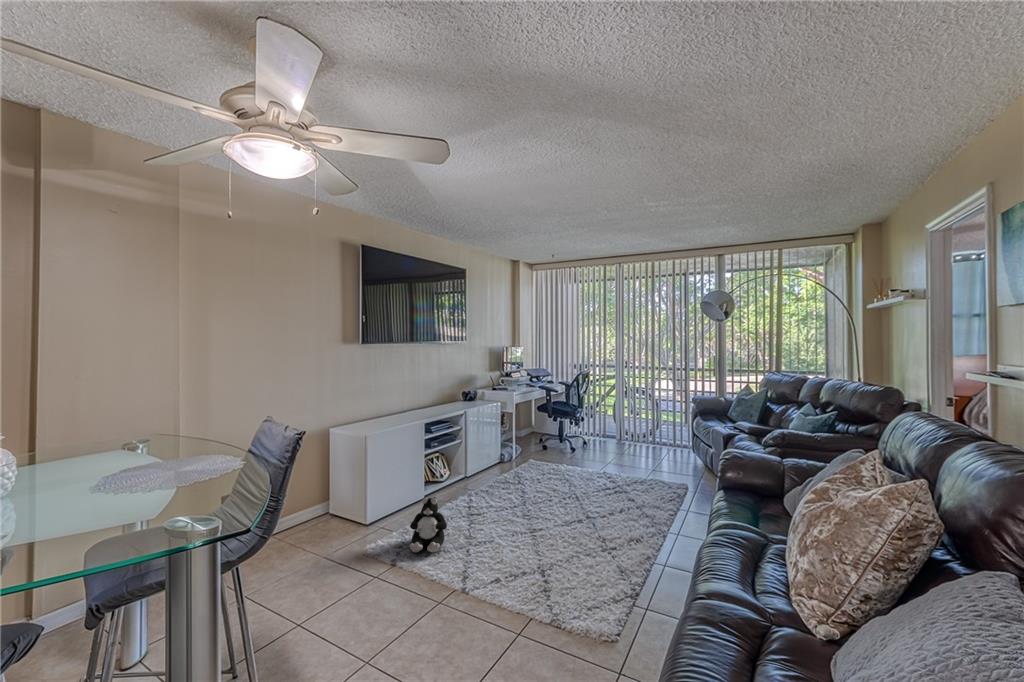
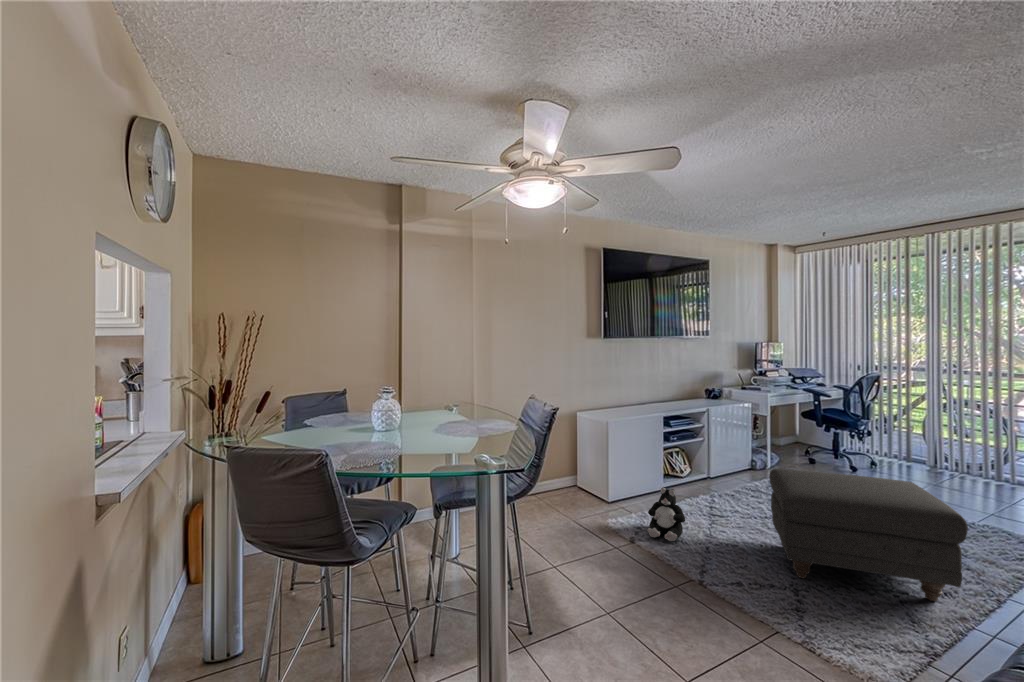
ottoman: none [519,458,654,559] -> present [769,469,968,601]

